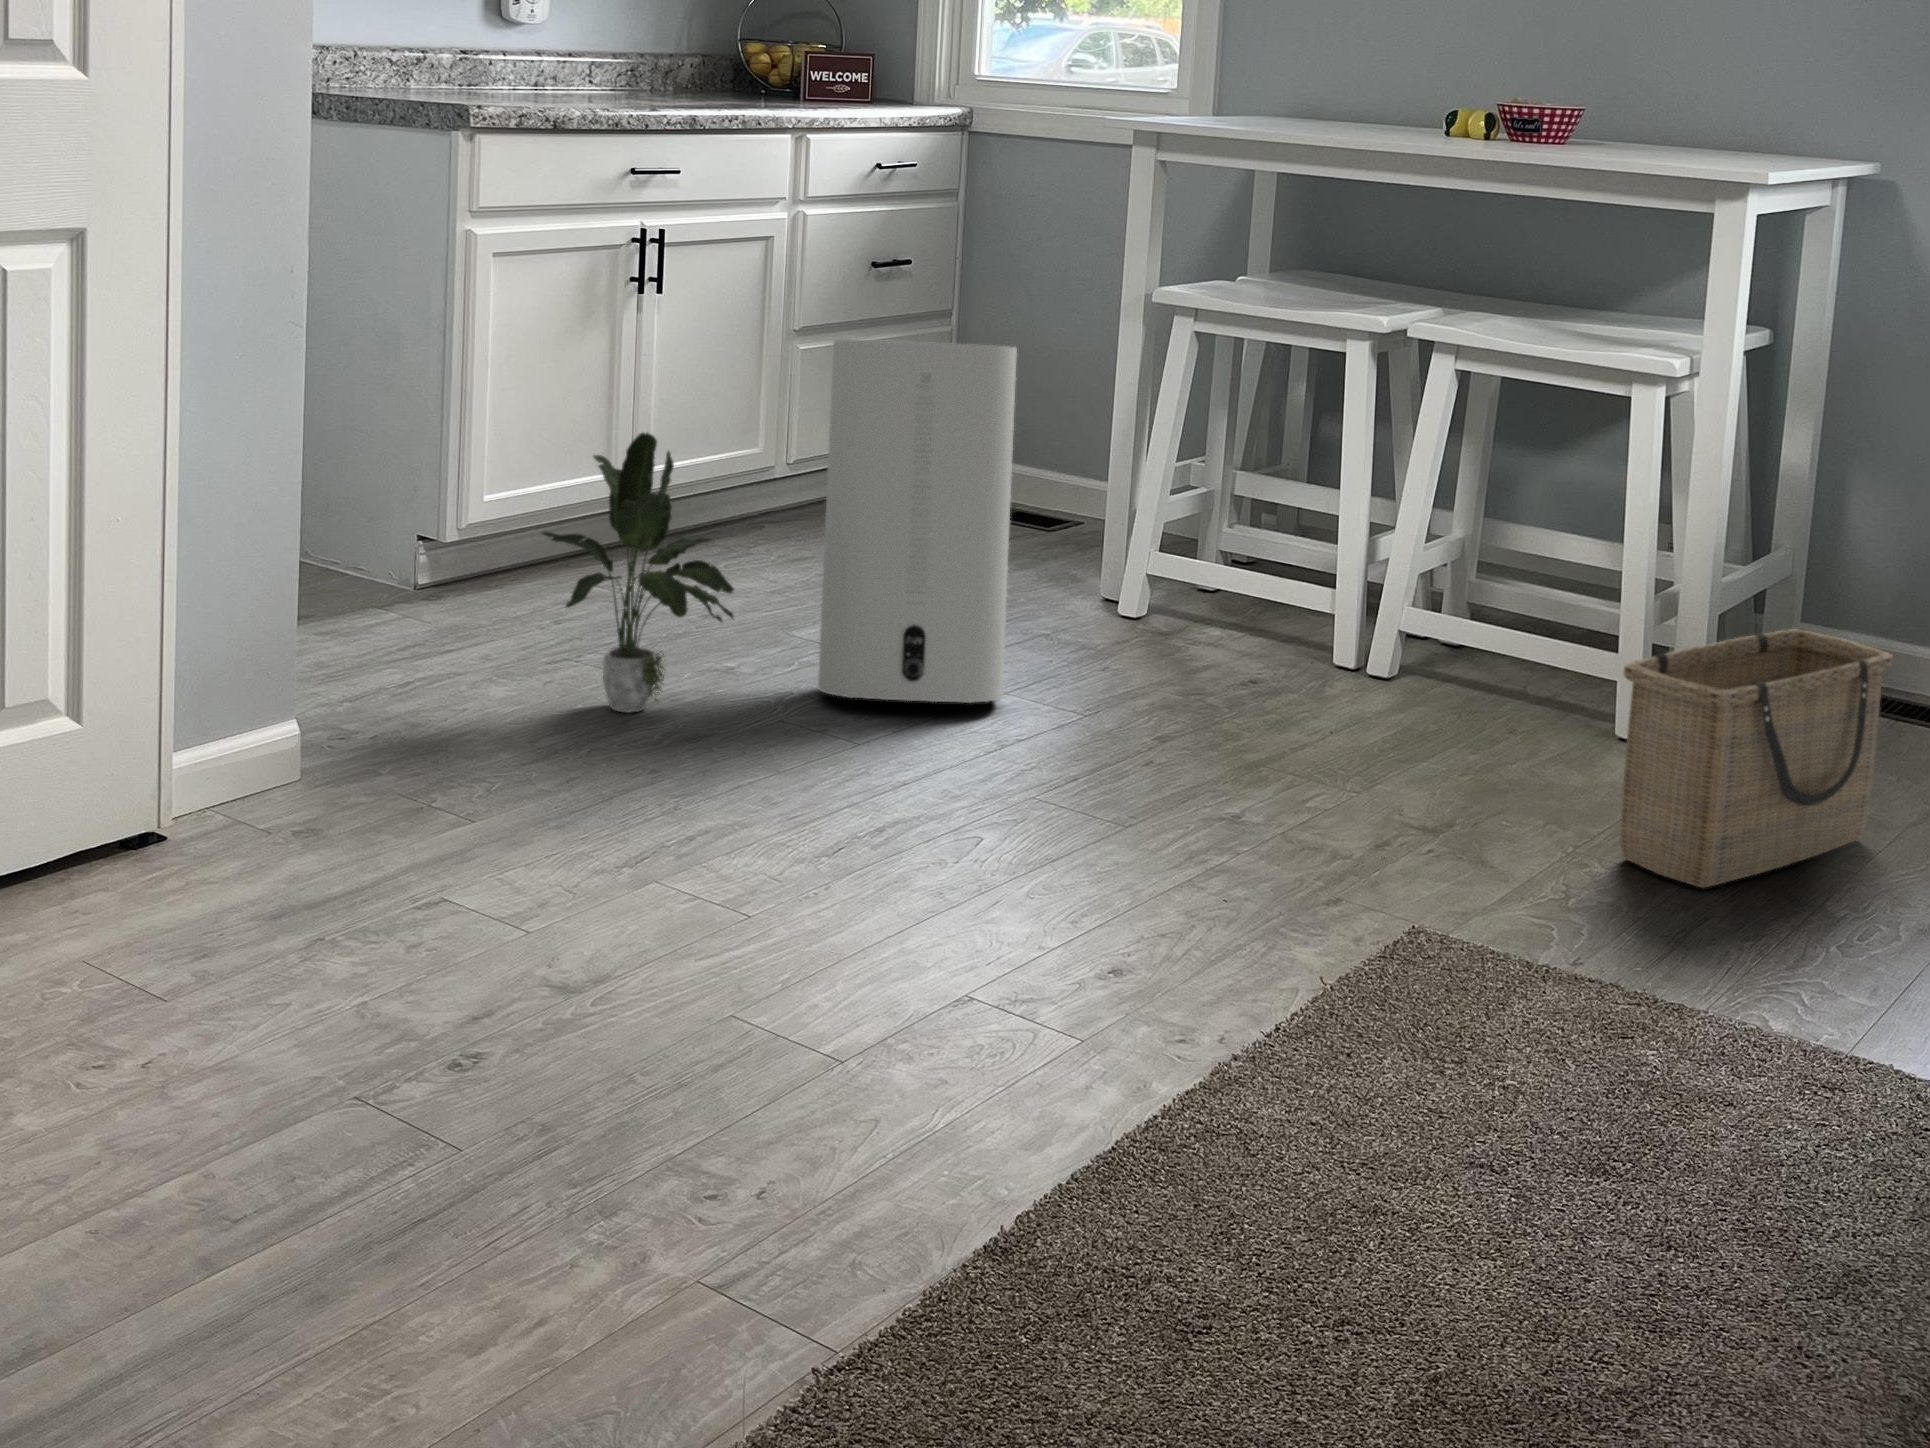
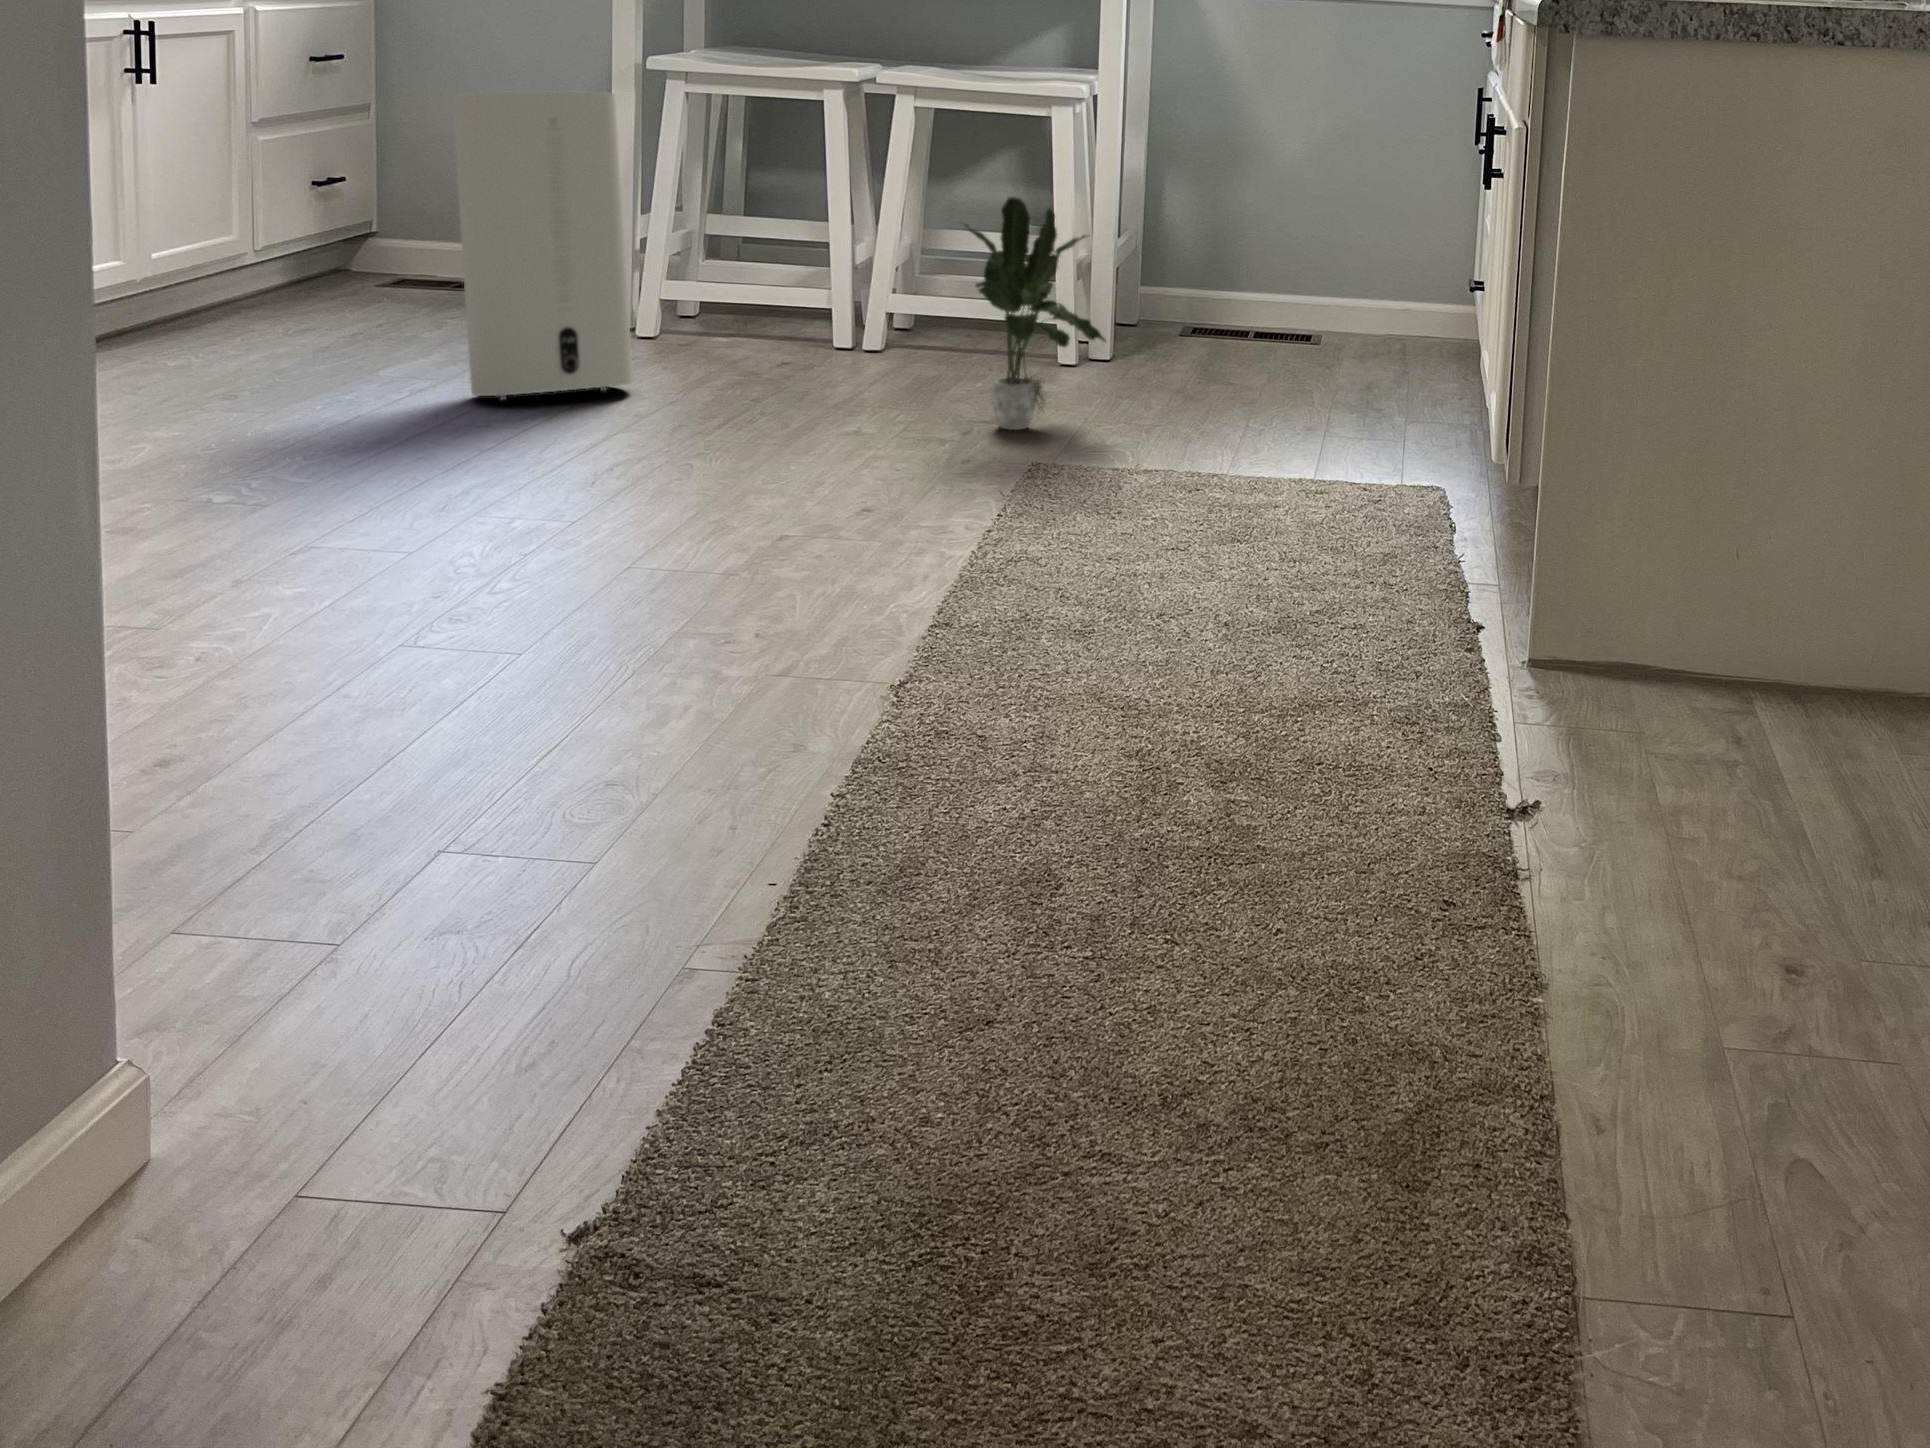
potted plant: present [542,433,735,712] -> present [965,197,1106,430]
basket: present [1620,629,1893,888] -> none [1133,250,1266,410]

